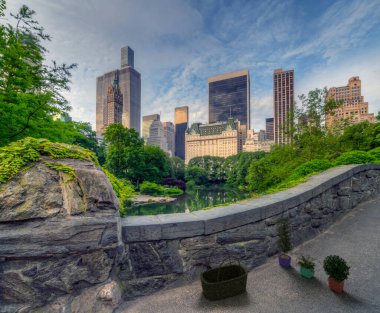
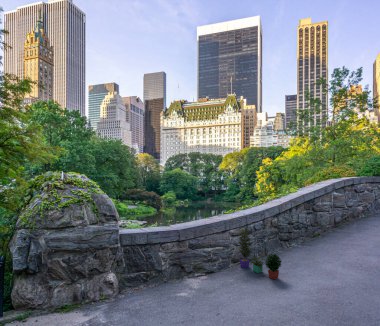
basket: present [200,246,248,300] -> none [176,250,211,285]

